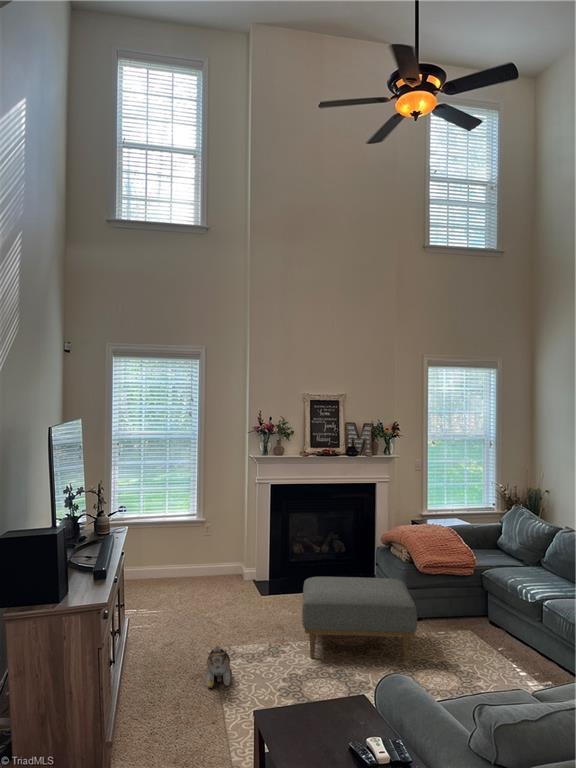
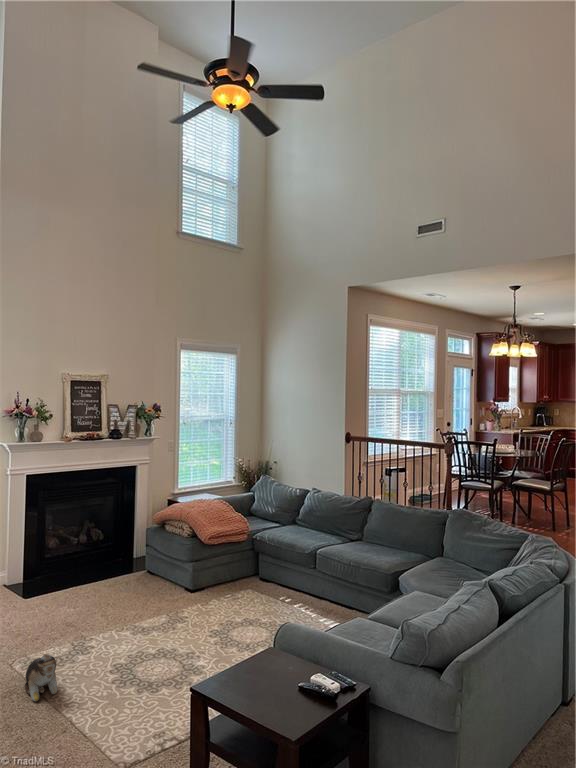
ottoman: present [302,577,417,661] -> none [101,555,224,646]

